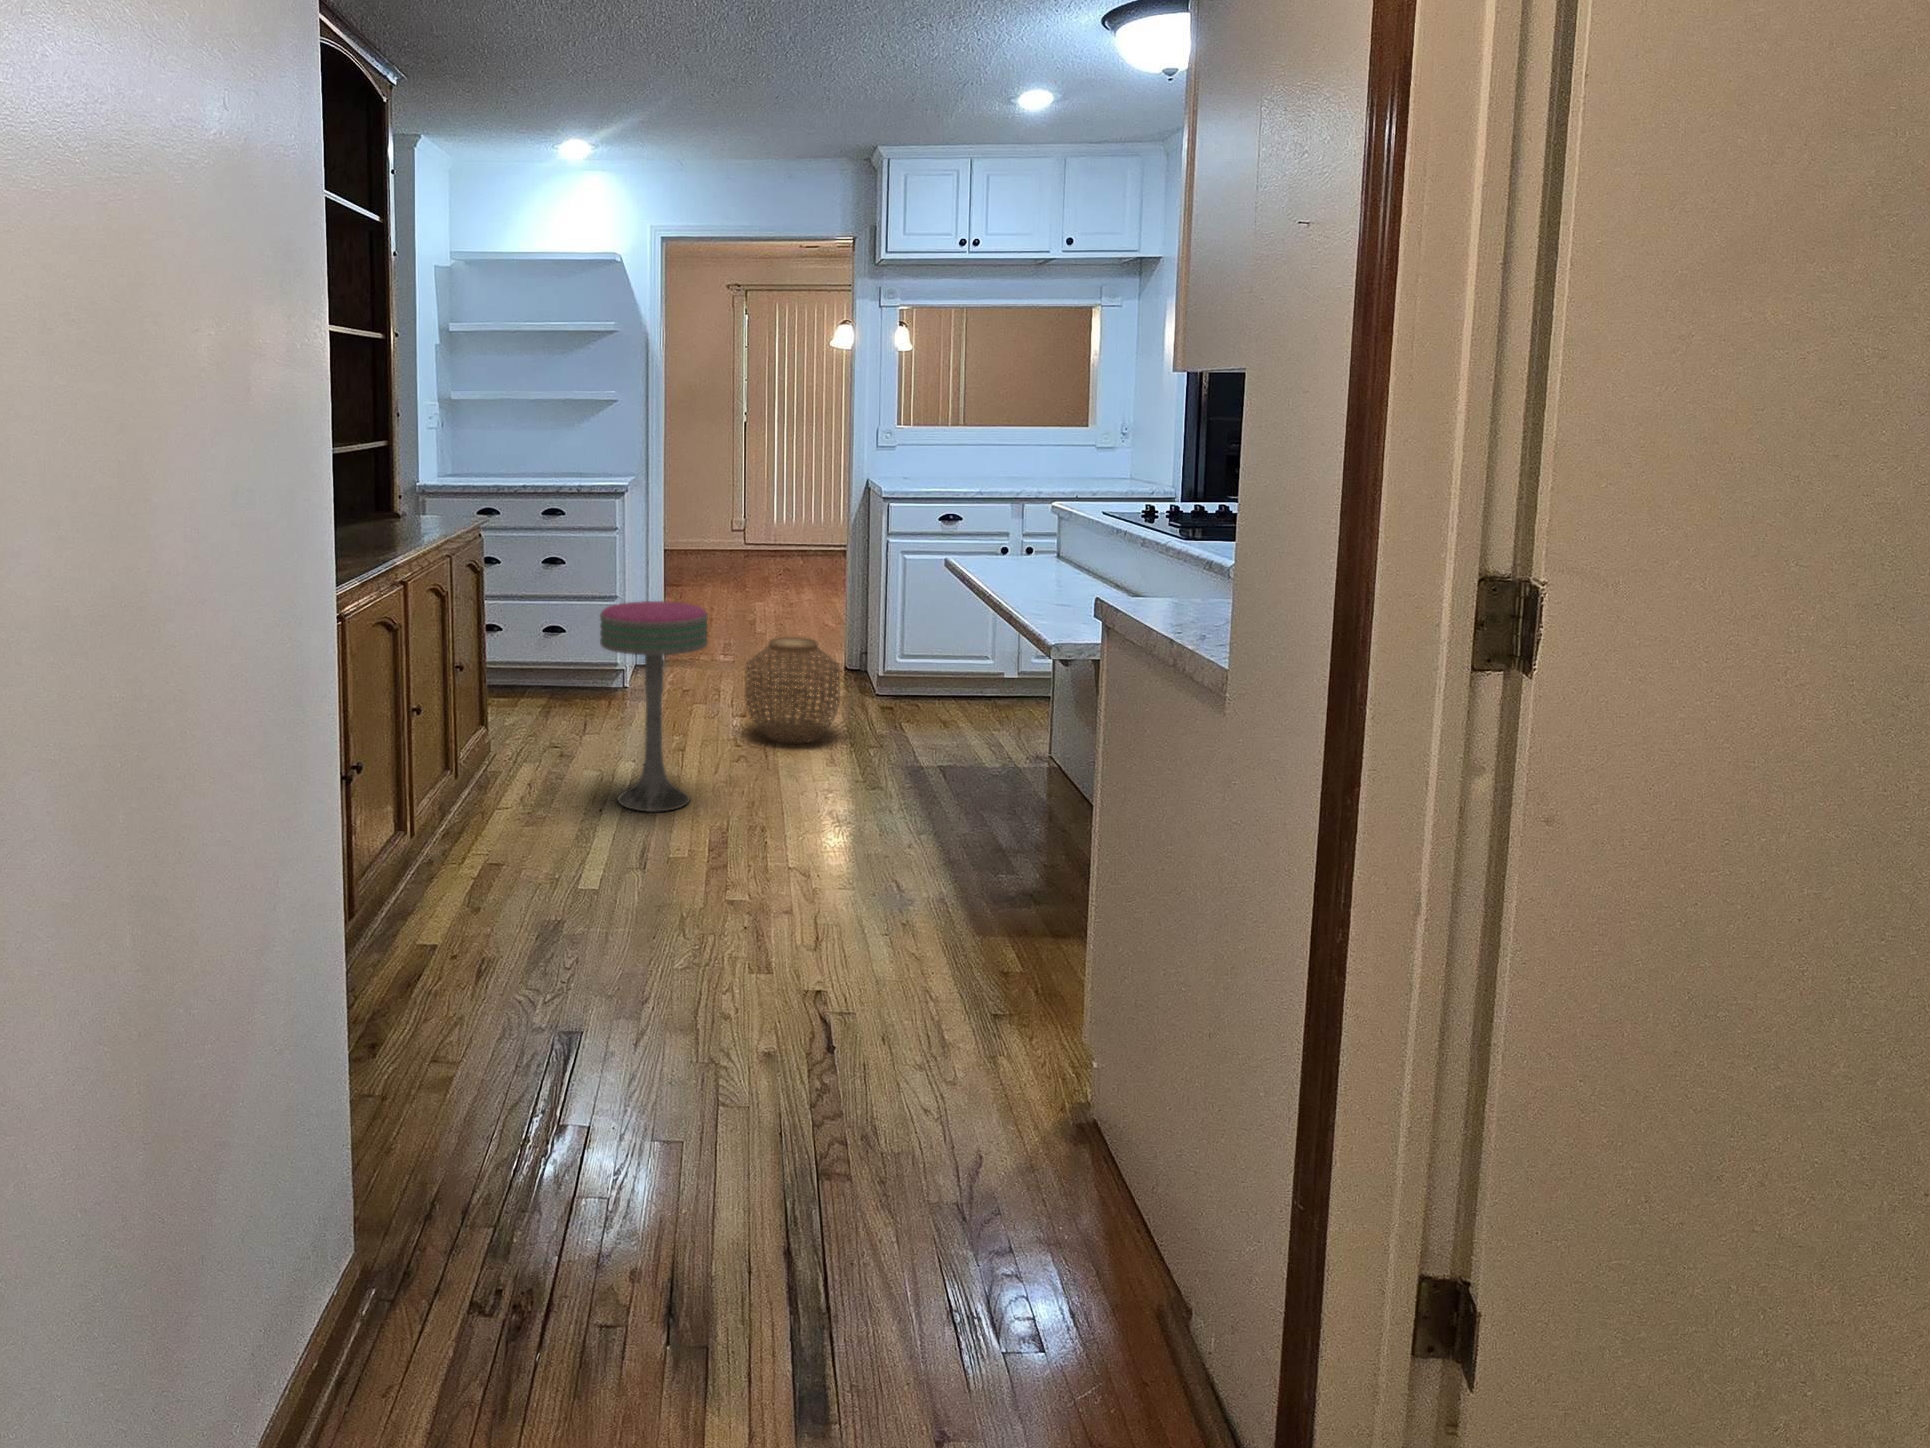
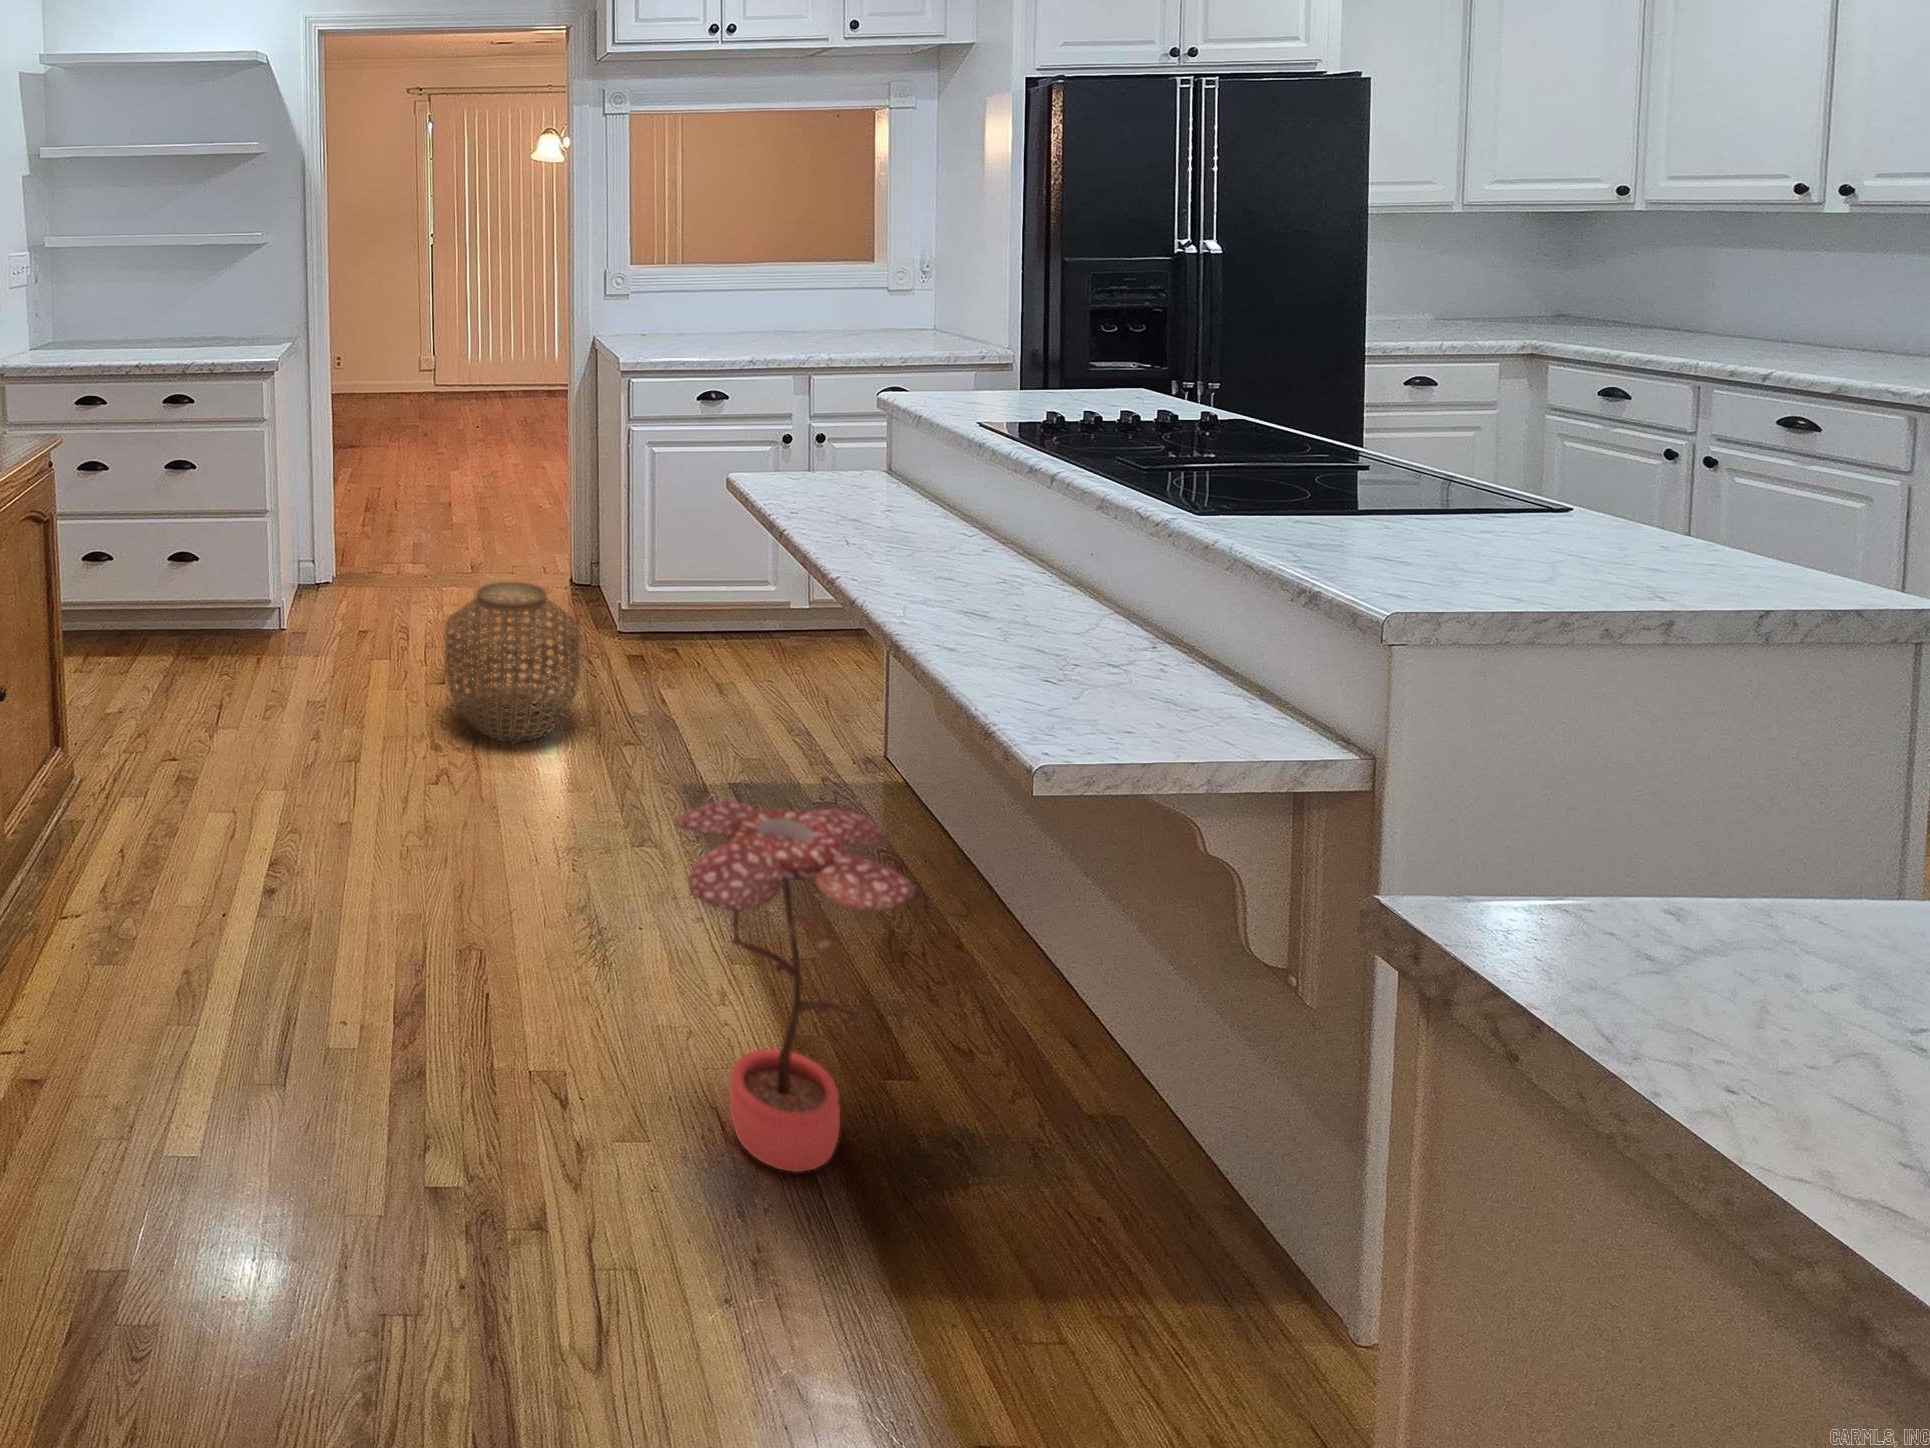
bar stool: present [600,601,708,812] -> none [222,567,388,910]
potted plant: none [876,712,1005,908] -> present [674,801,915,1172]

